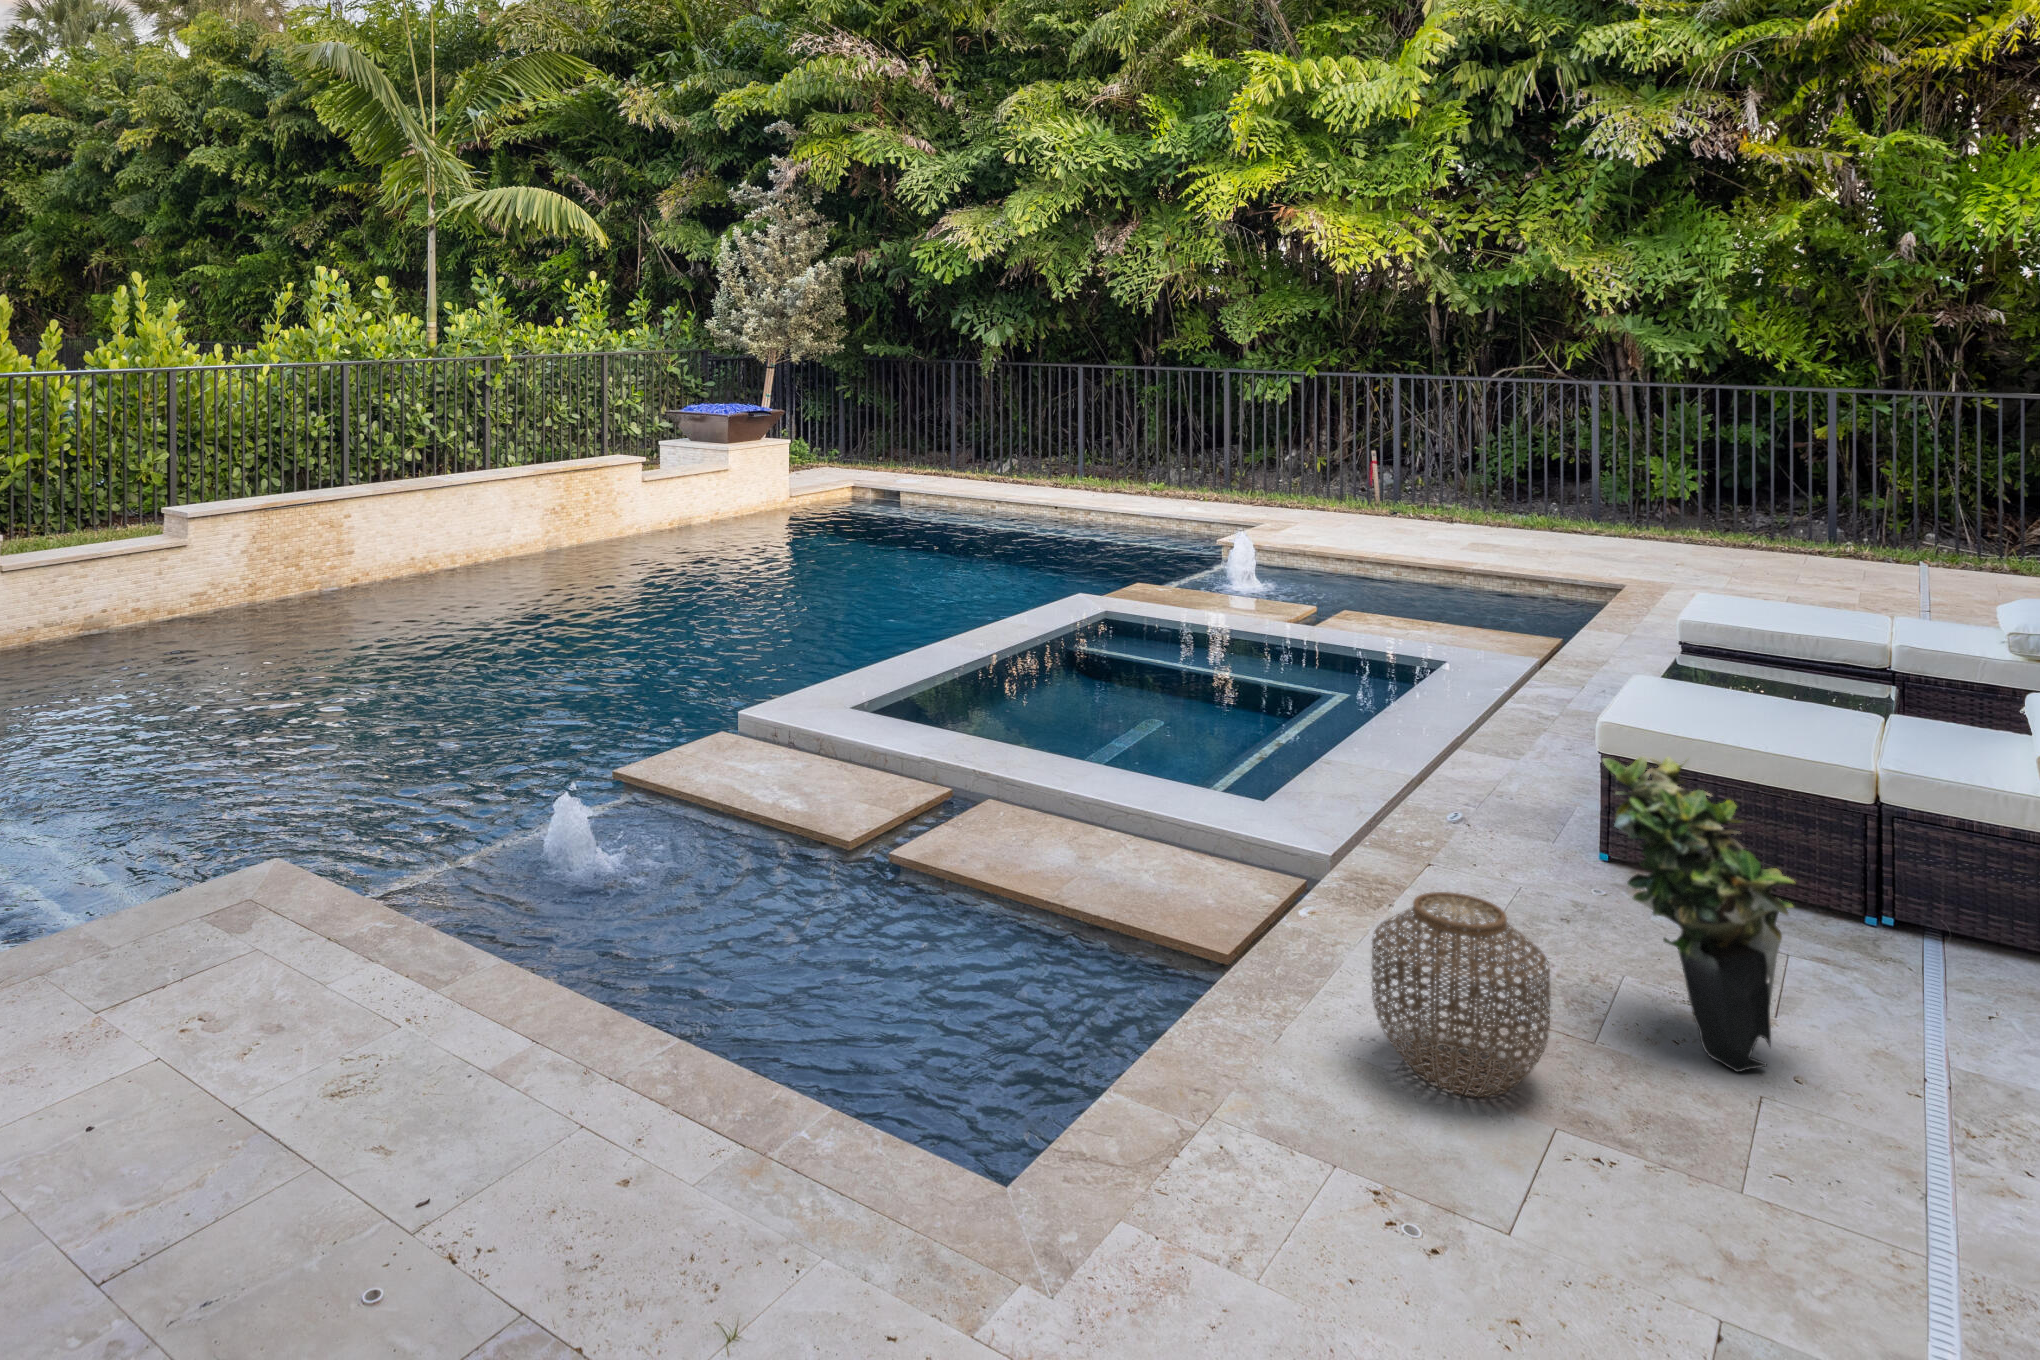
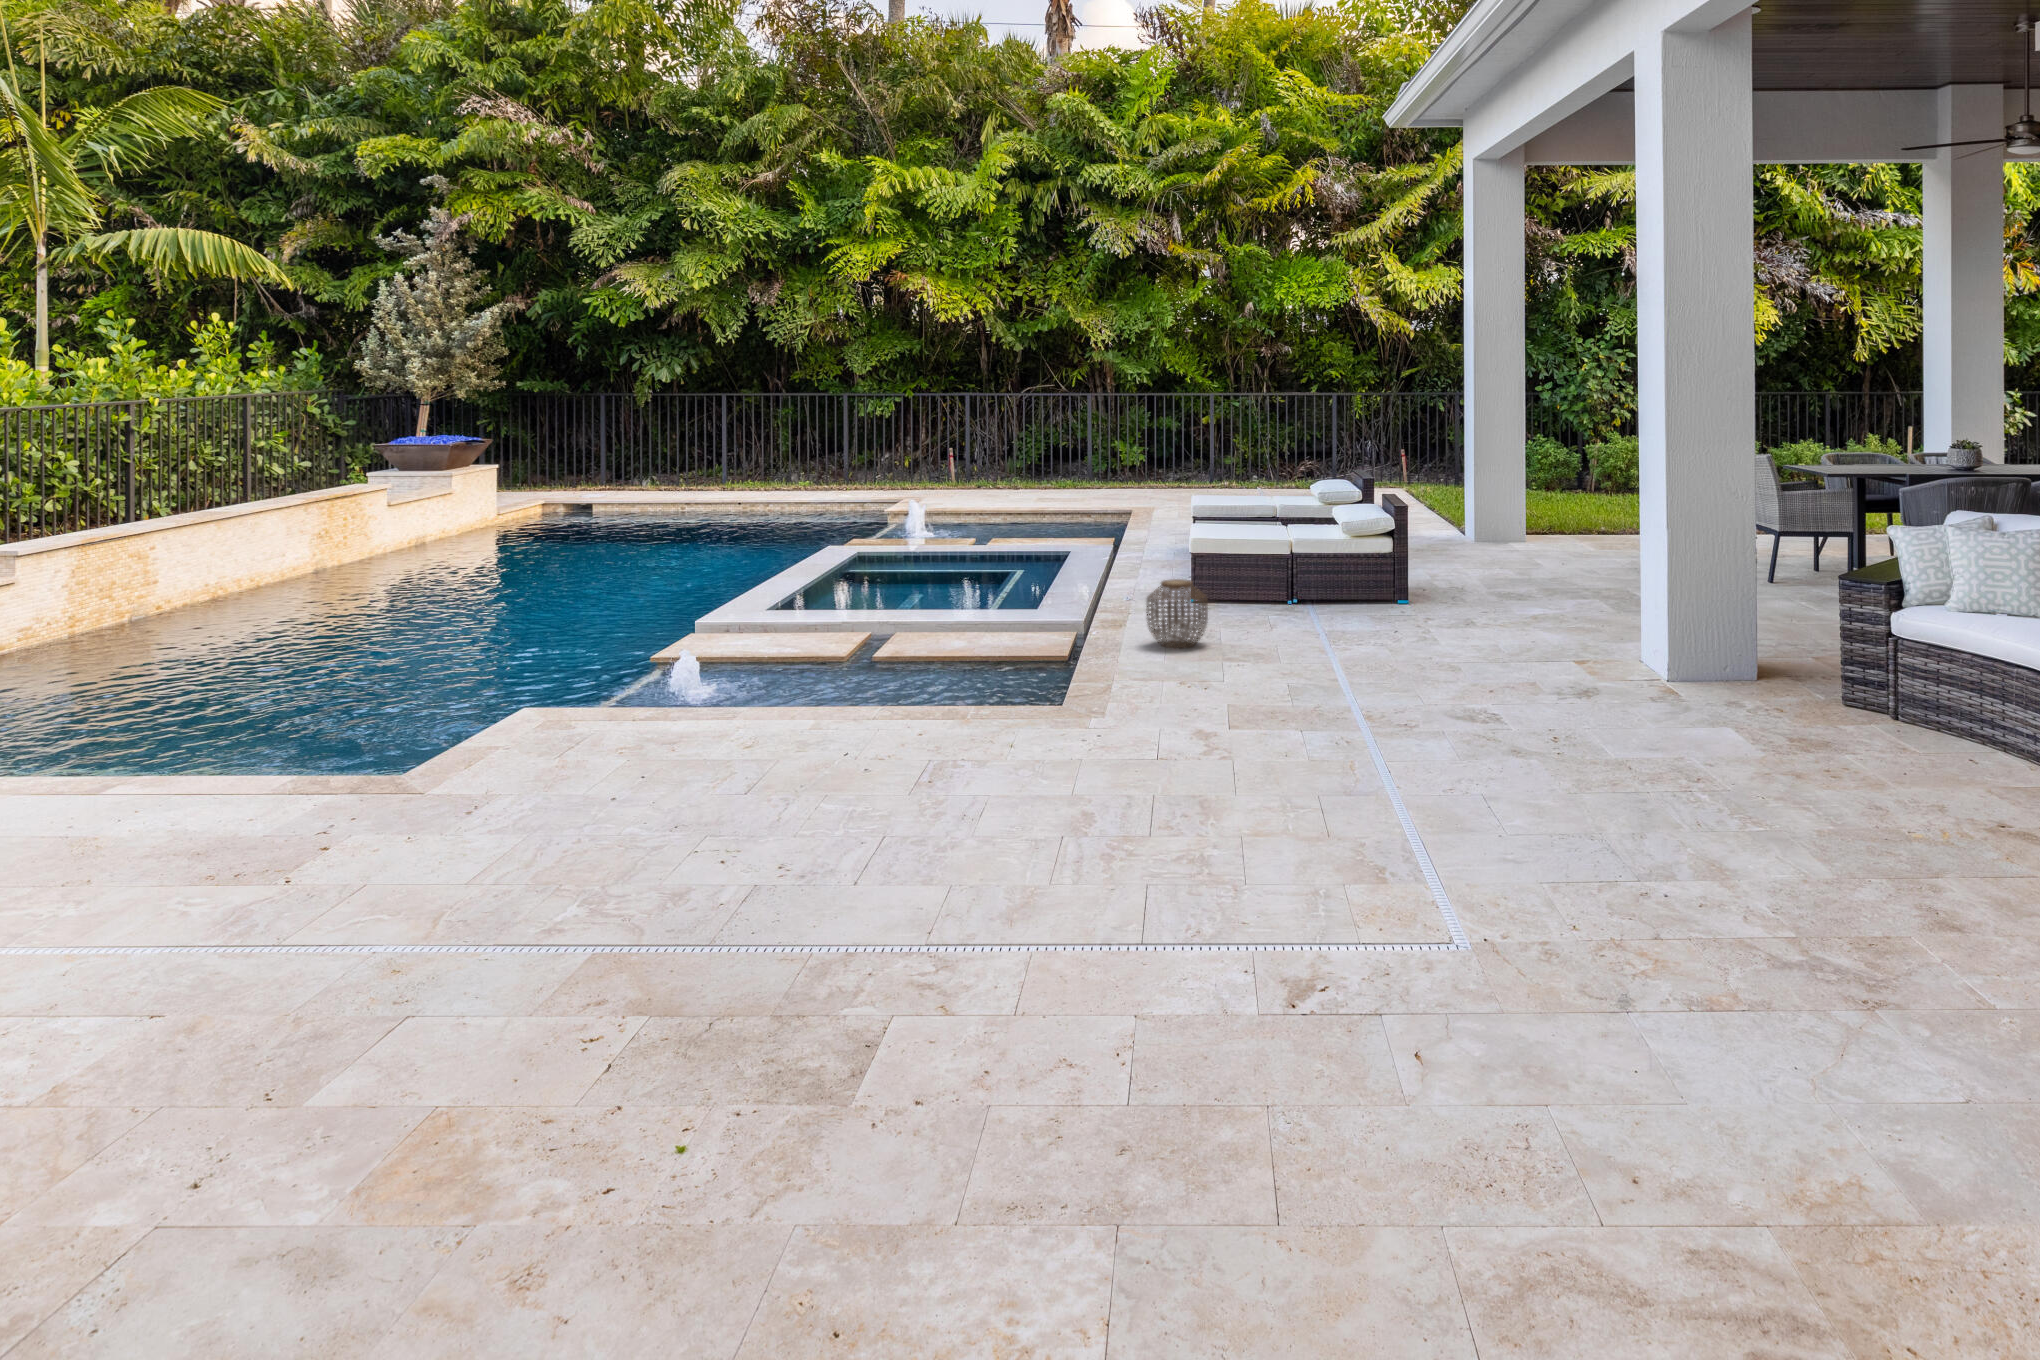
potted plant: present [1603,756,1794,1072] -> none [1209,524,1273,632]

